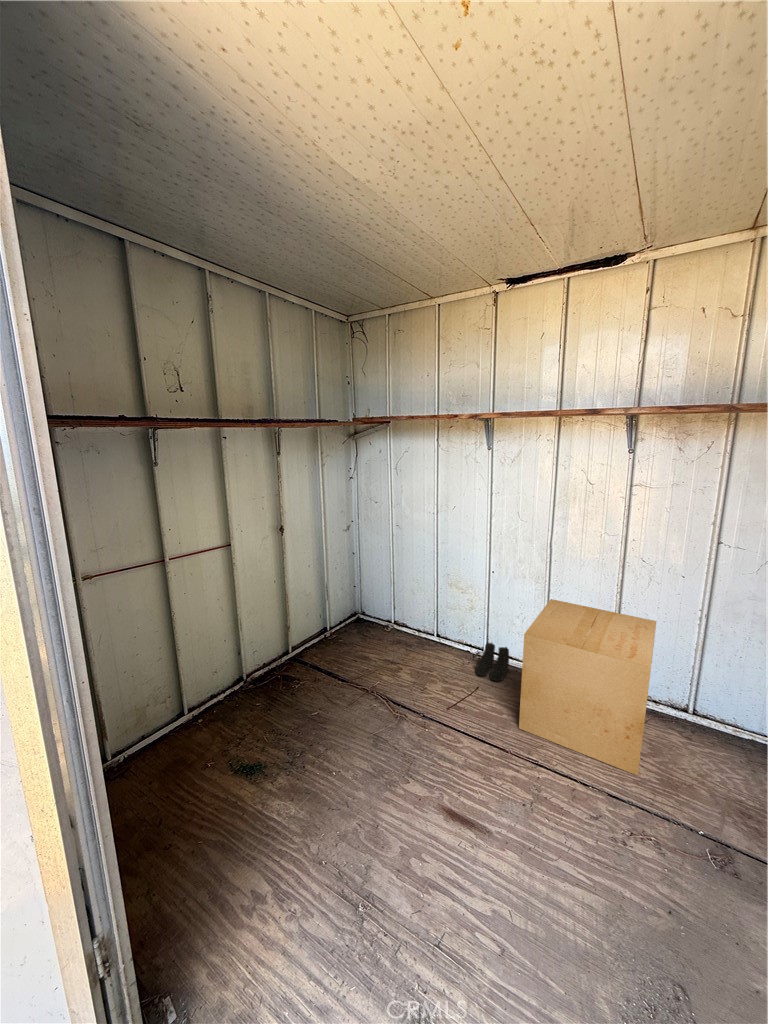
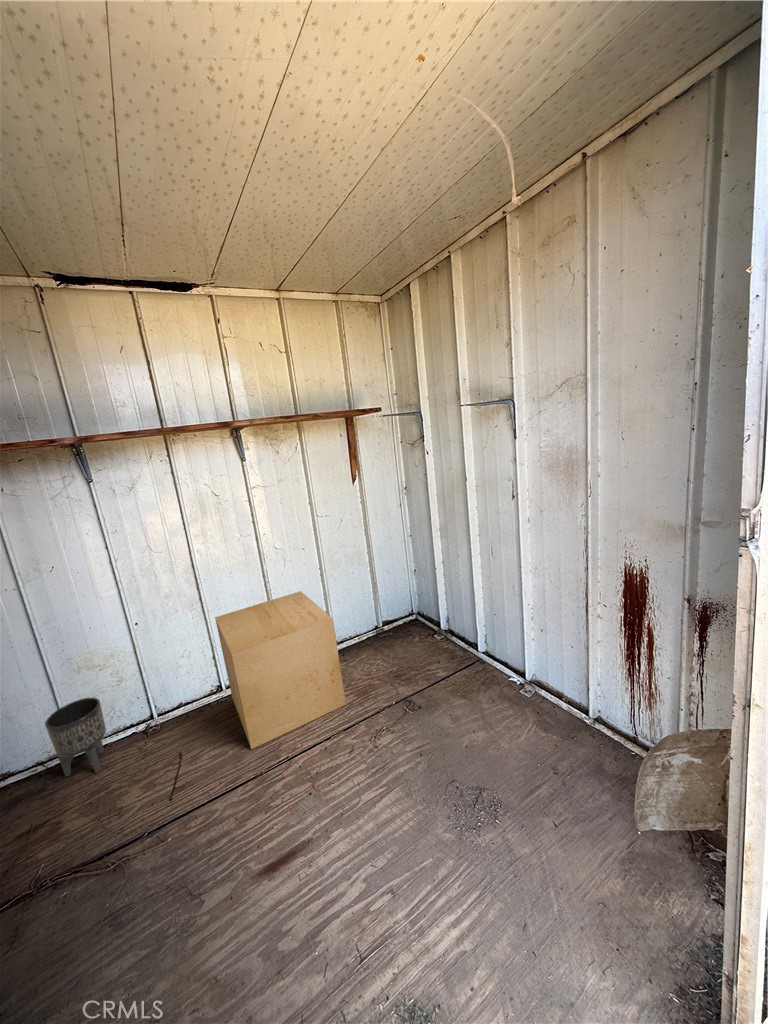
planter: none [420,604,452,660] -> present [45,698,106,776]
boots: present [476,643,509,681] -> none [158,693,197,744]

